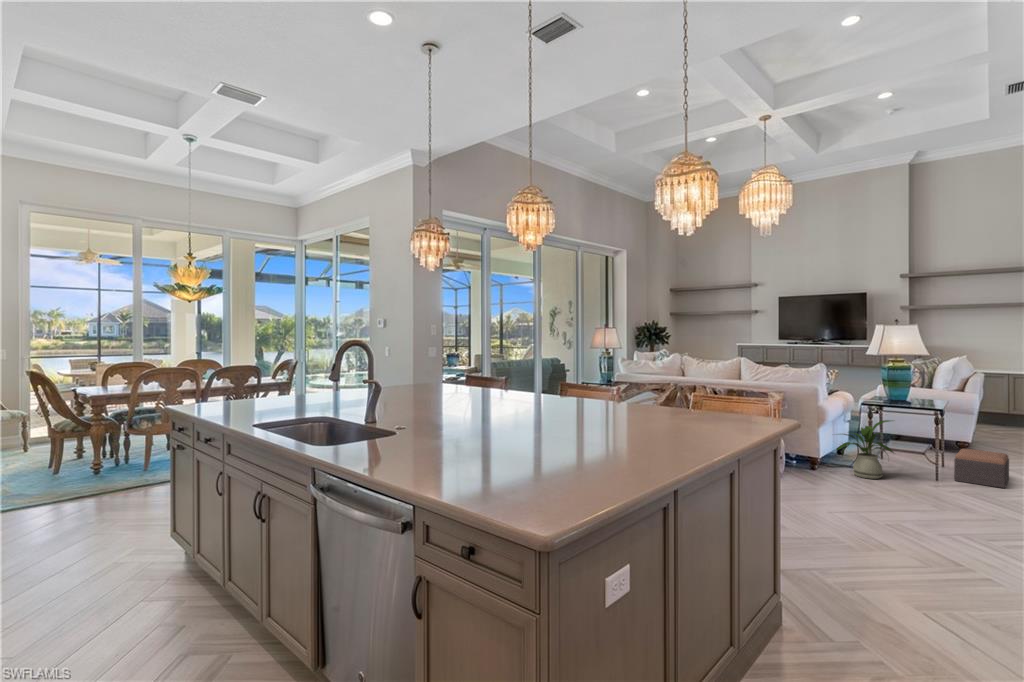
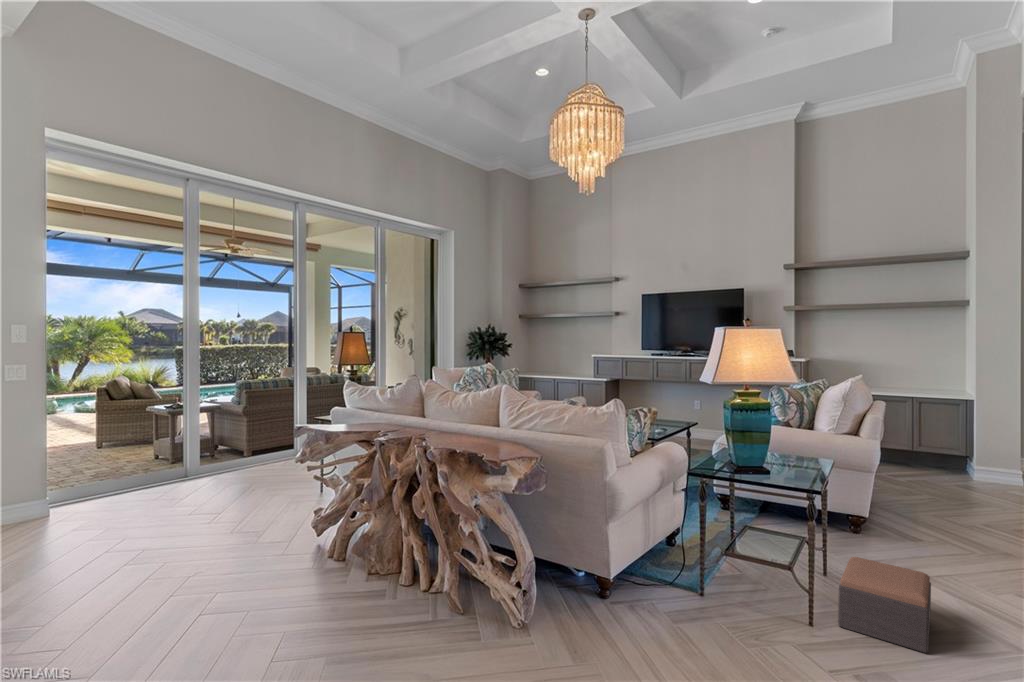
house plant: present [837,420,894,479] -> none [626,513,742,626]

